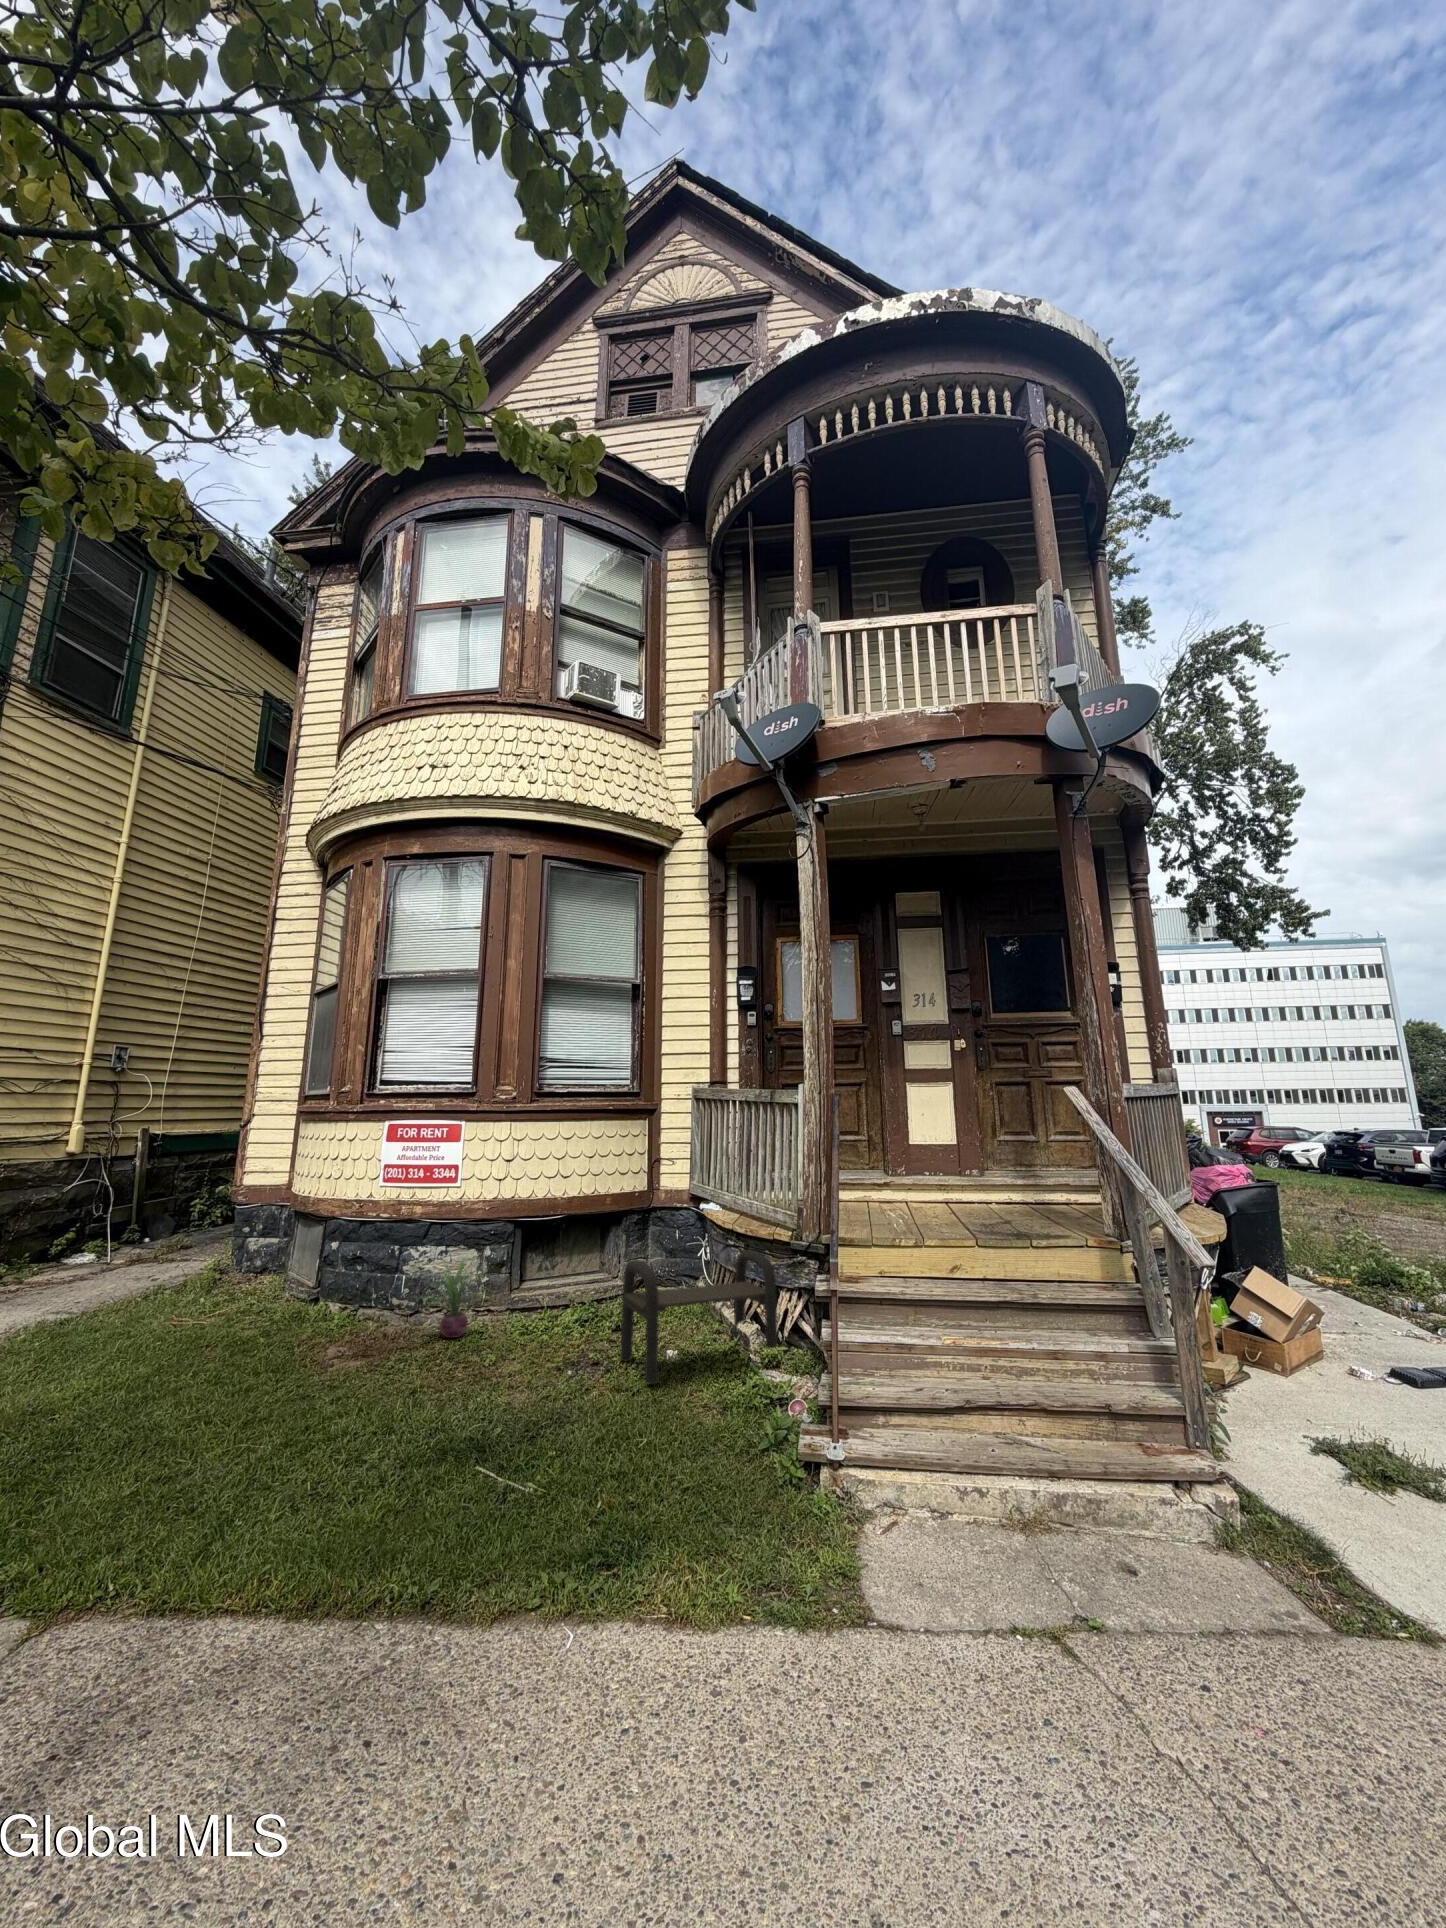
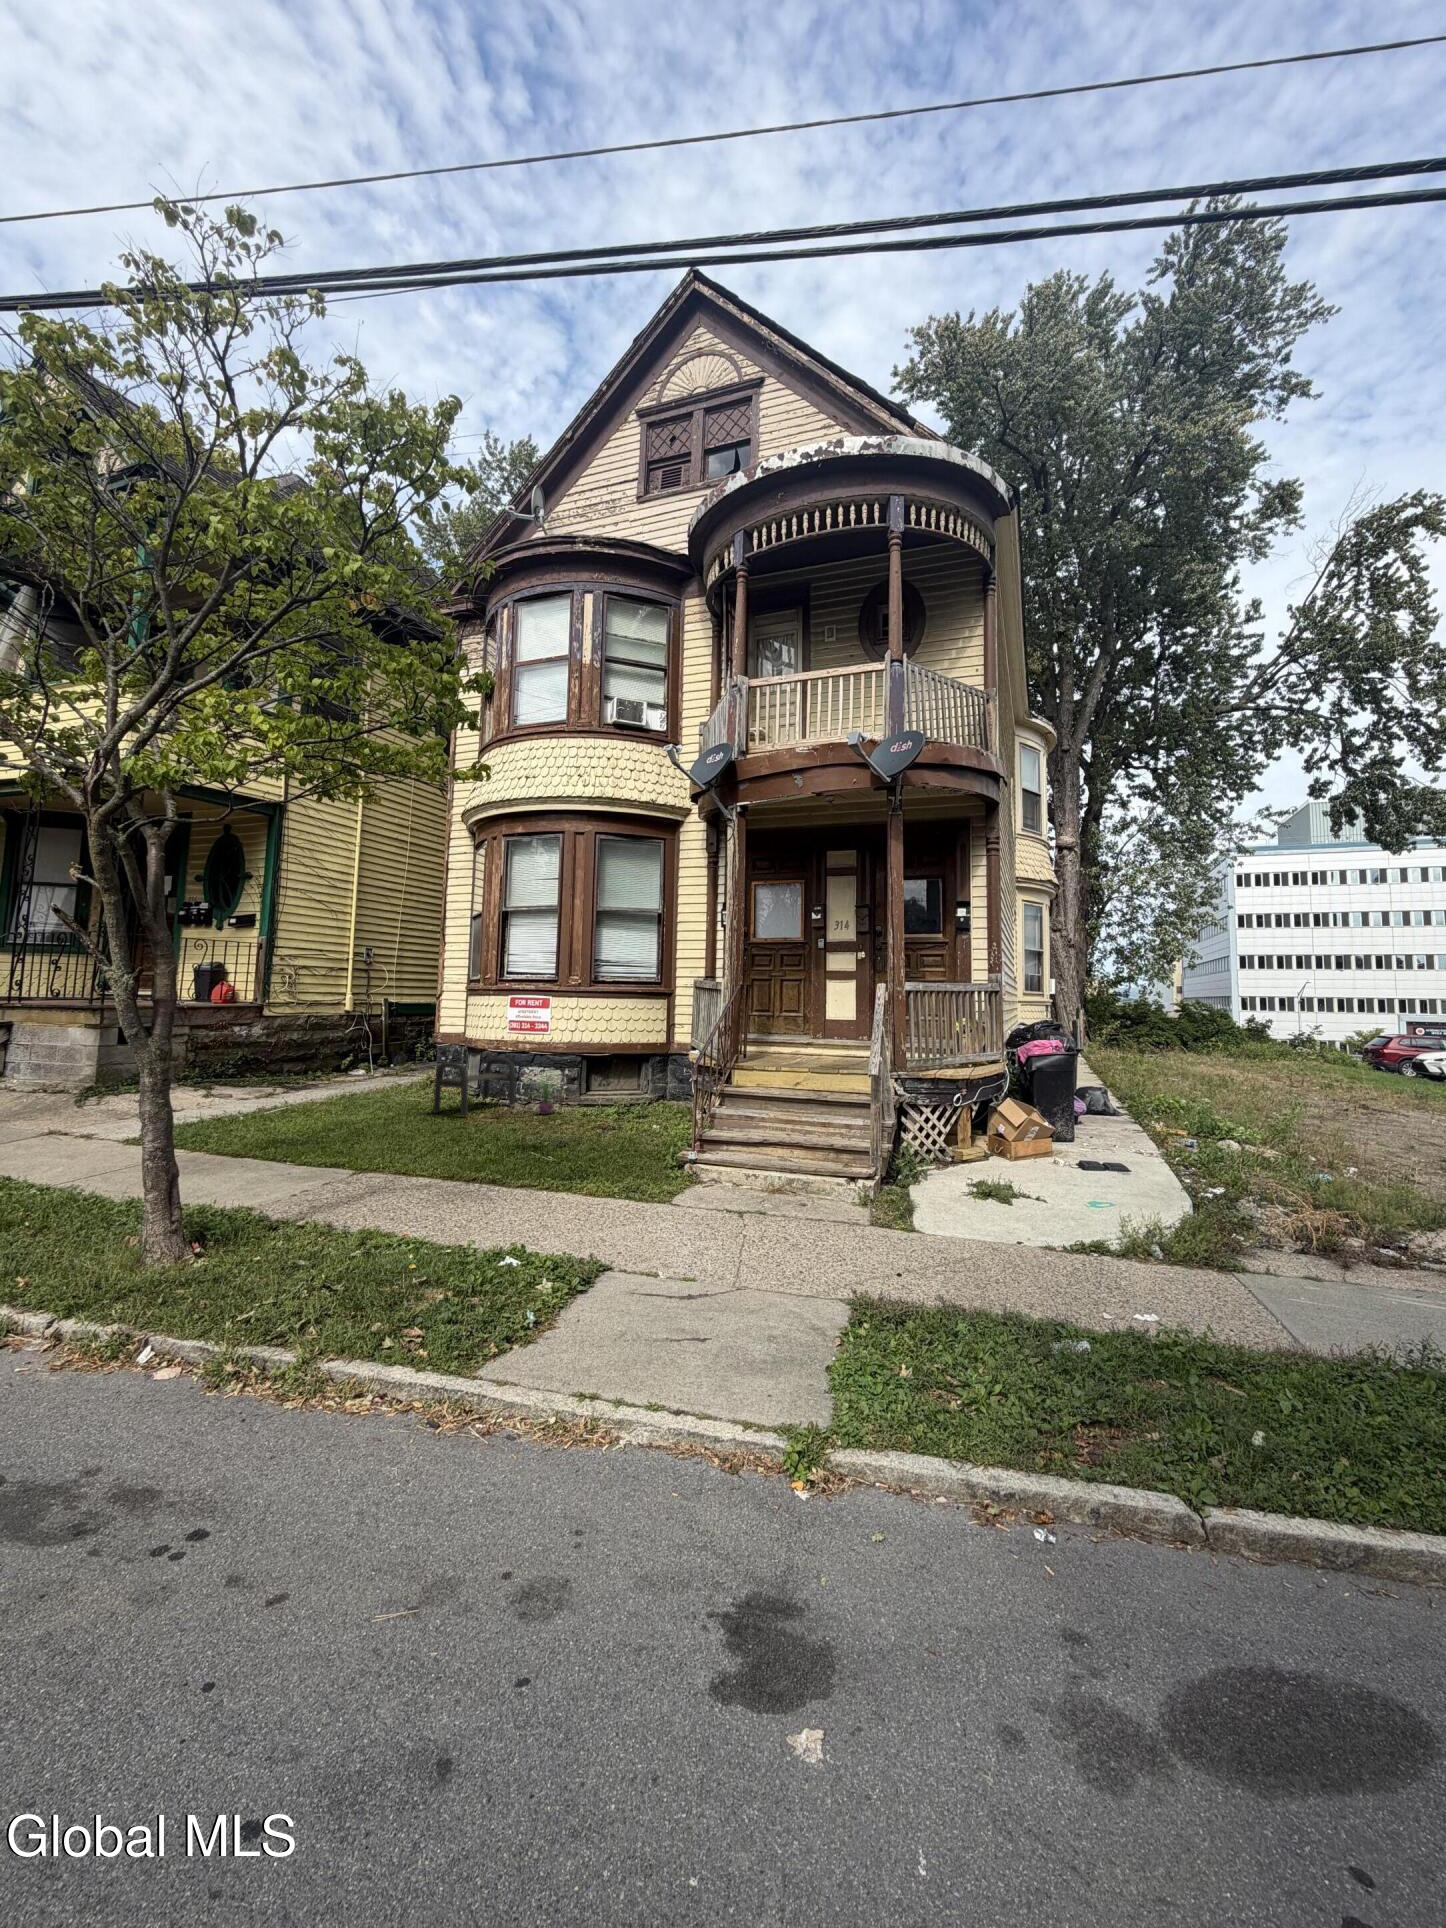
bench: present [620,1250,778,1385] -> present [433,1057,515,1116]

